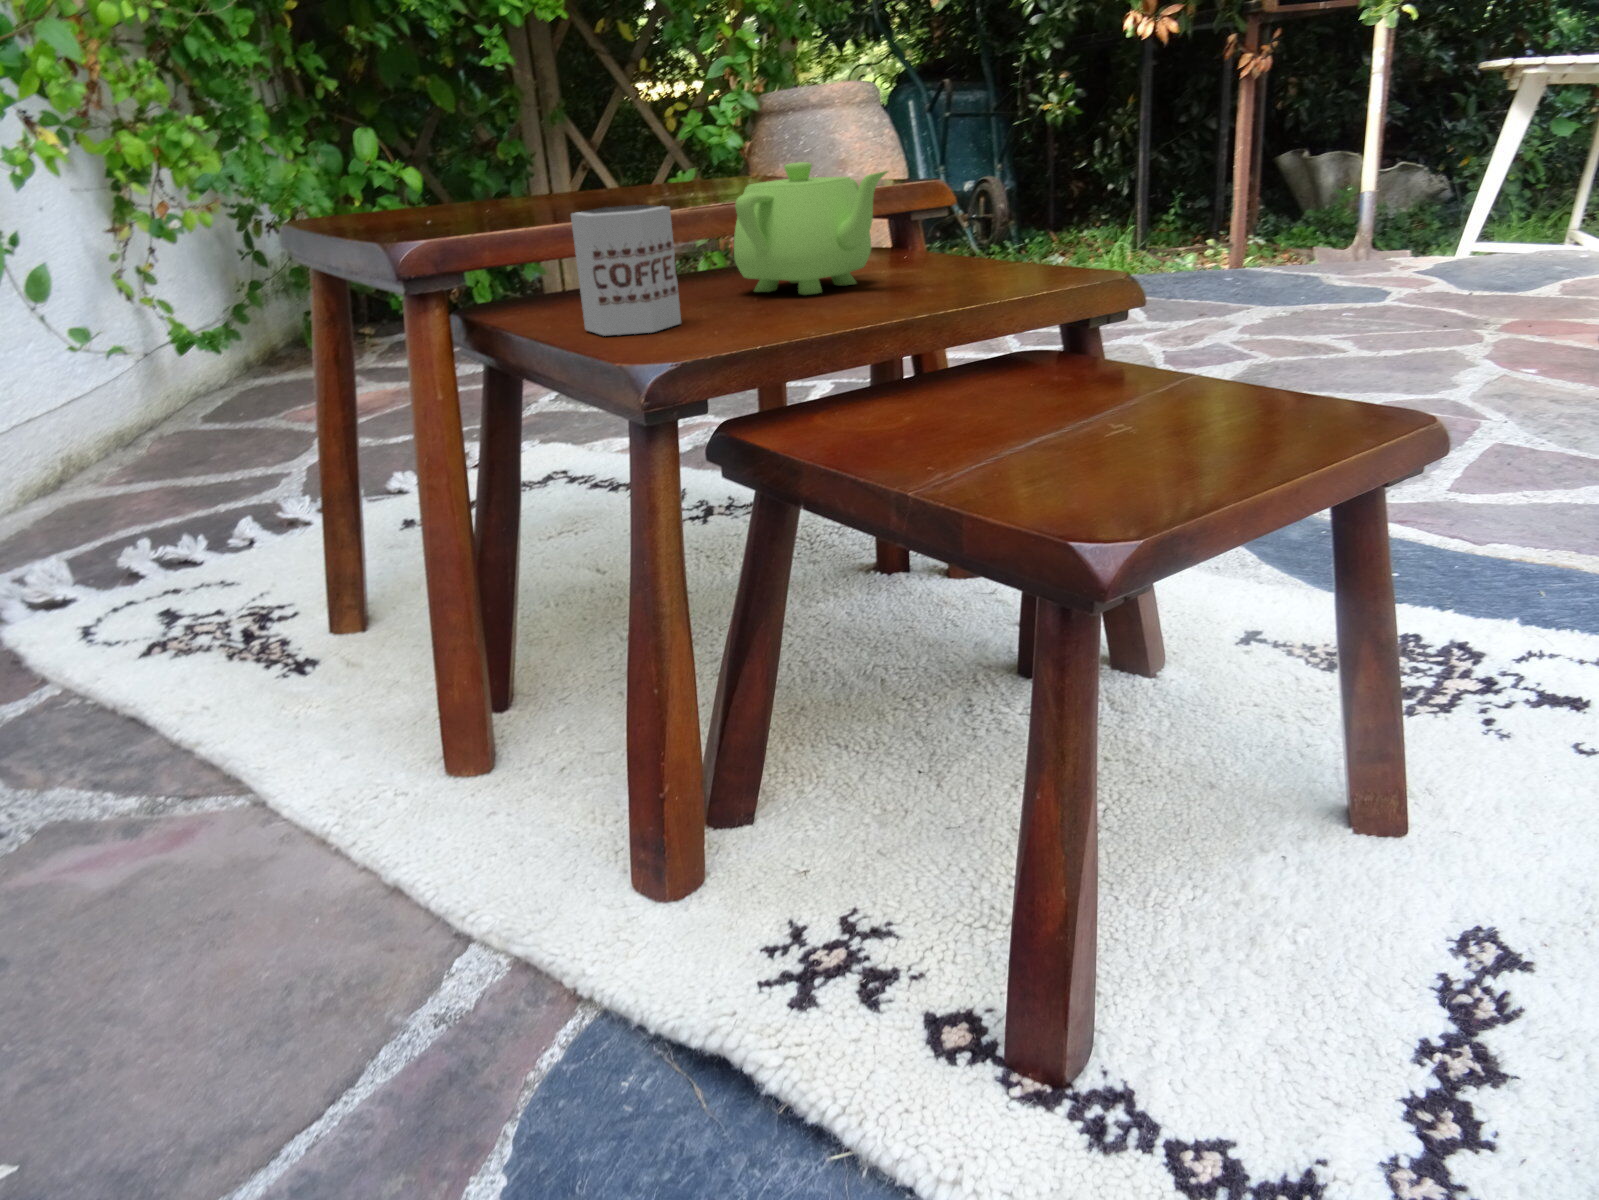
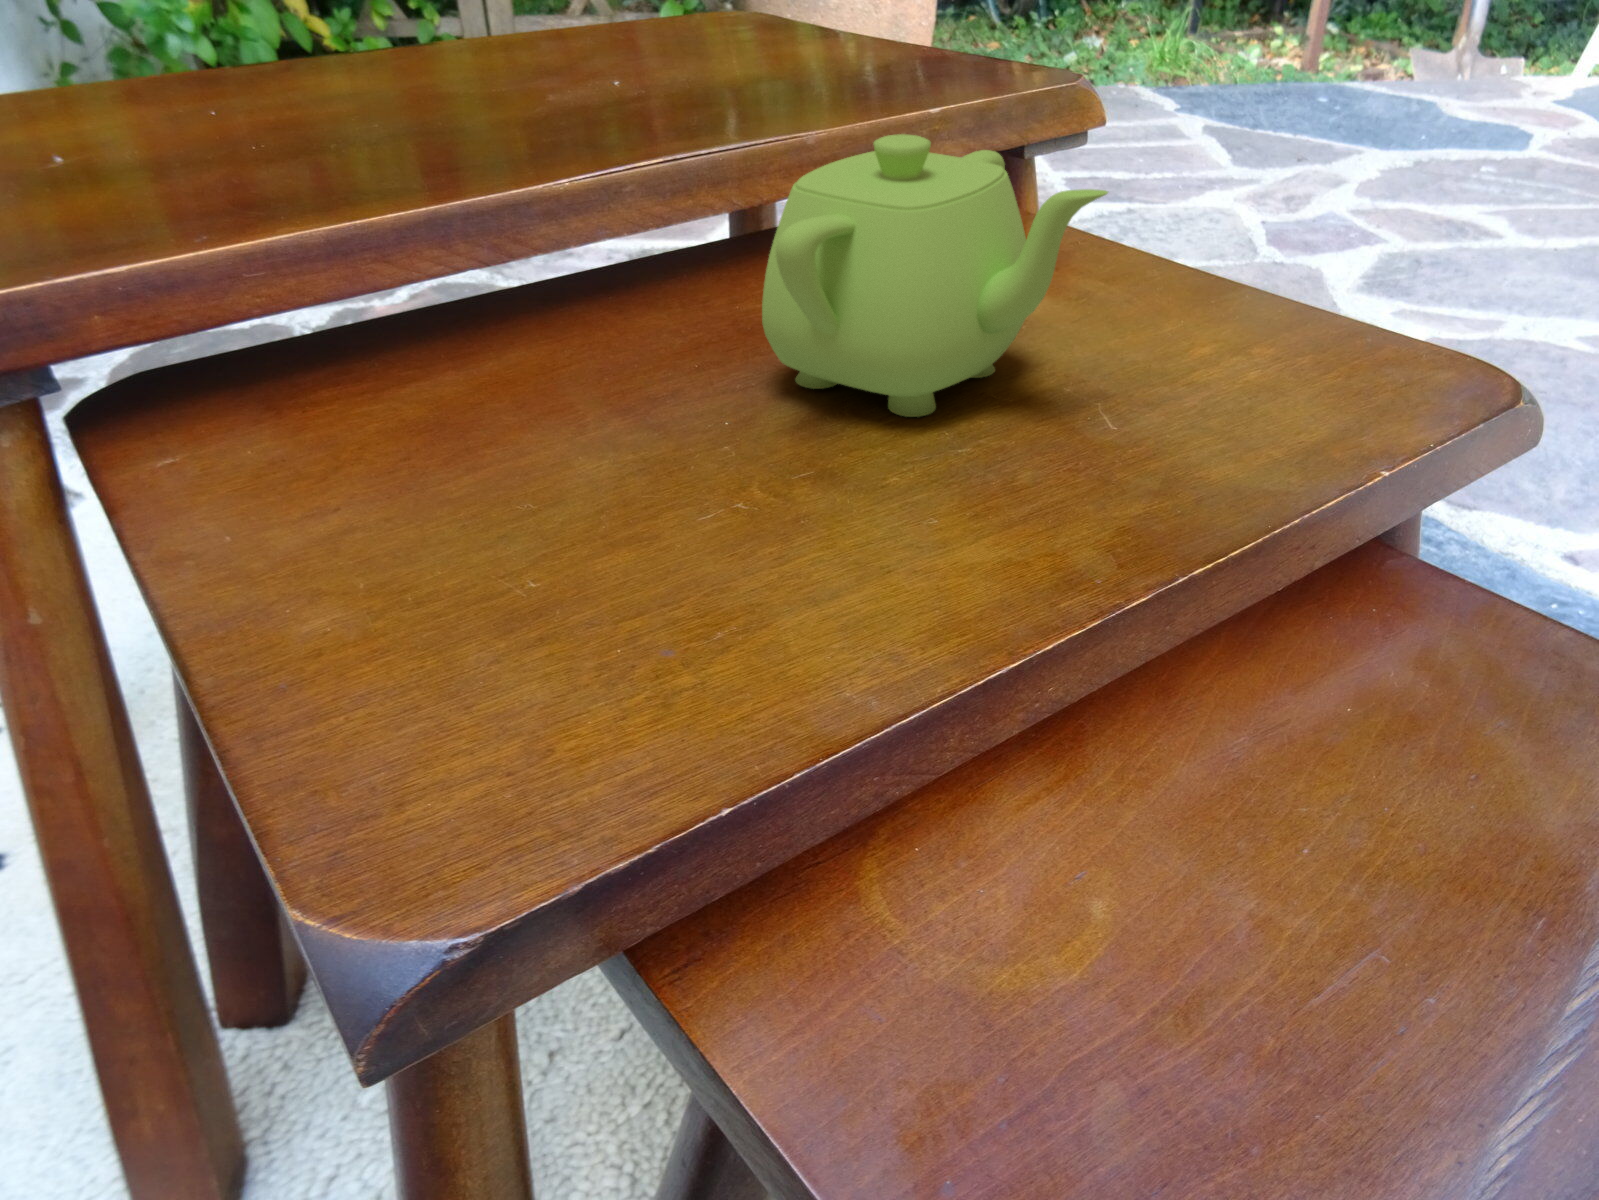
mug: present [571,205,681,336] -> none [404,287,660,608]

